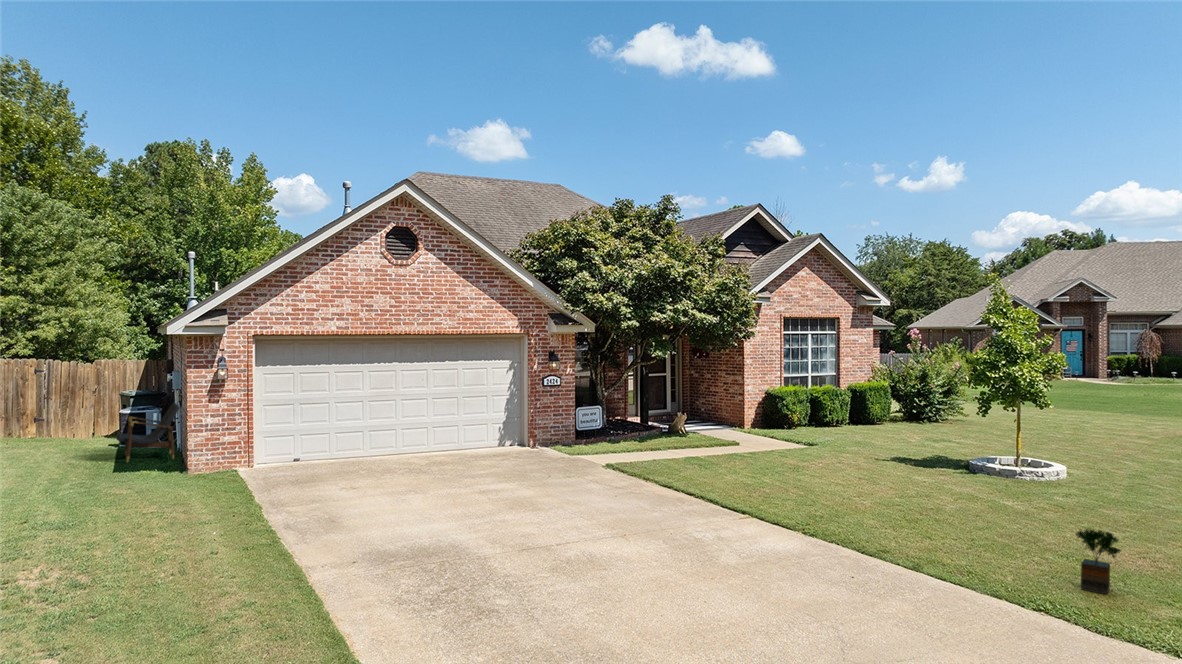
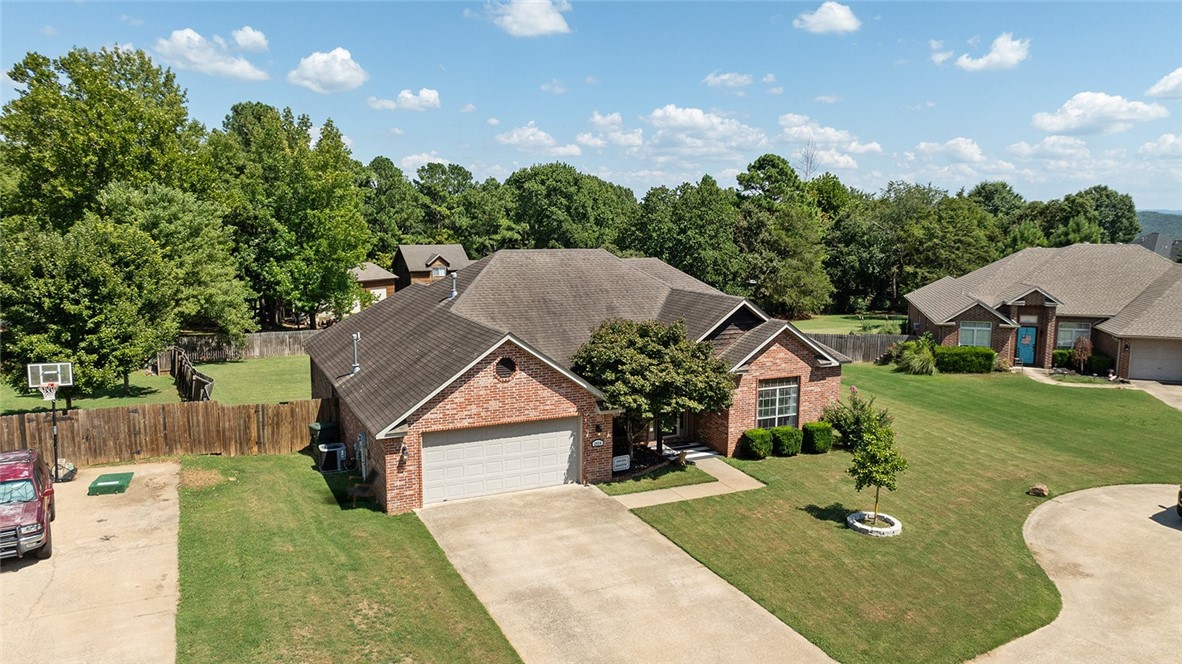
potted tree: present [1076,529,1120,594] -> none [843,610,862,642]

